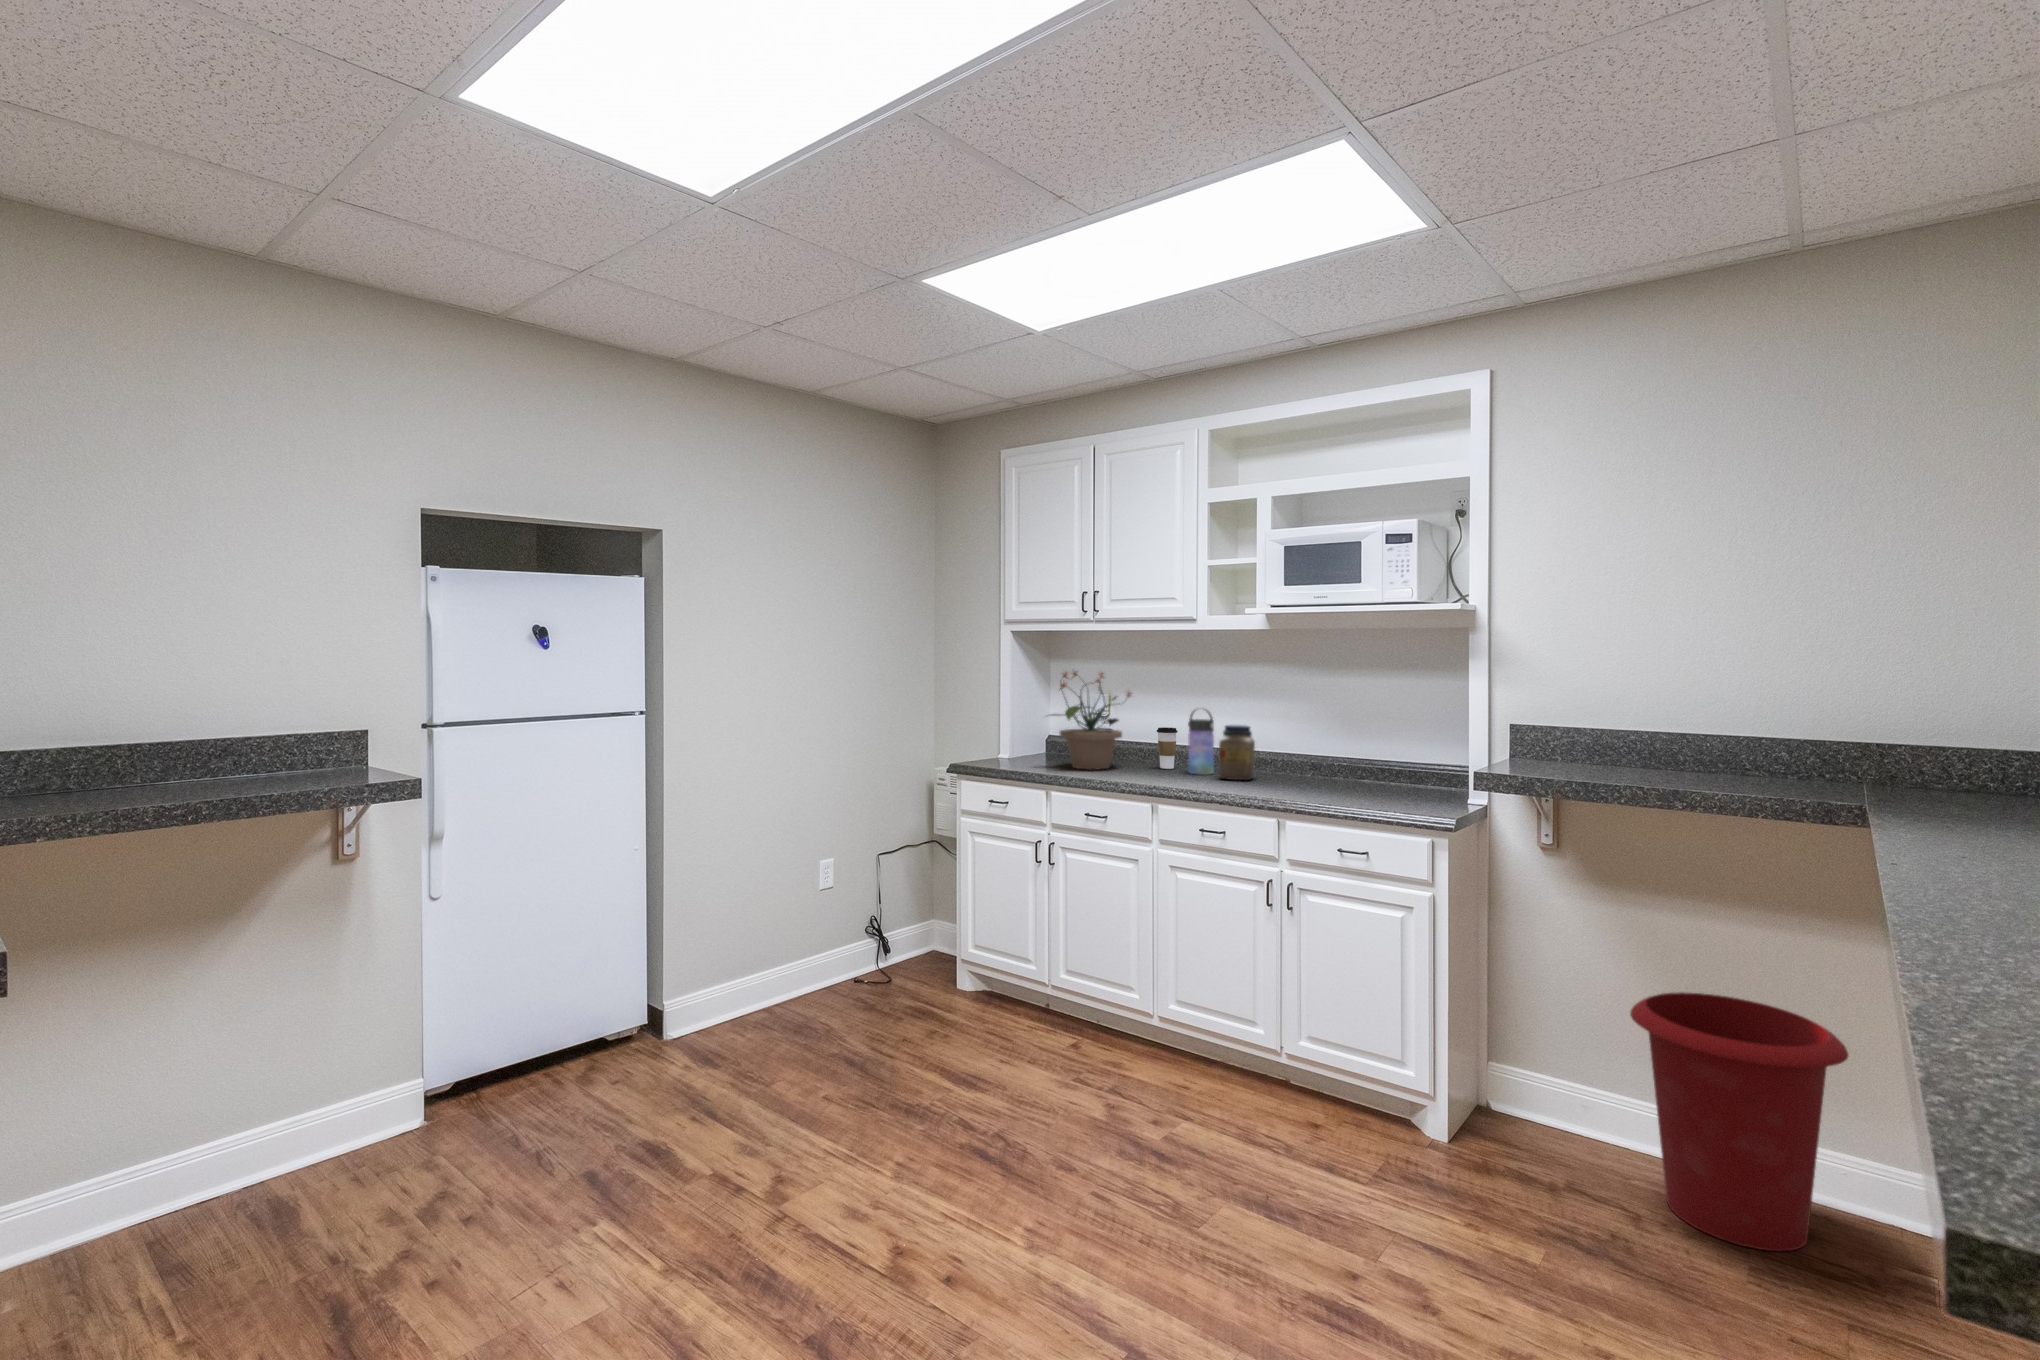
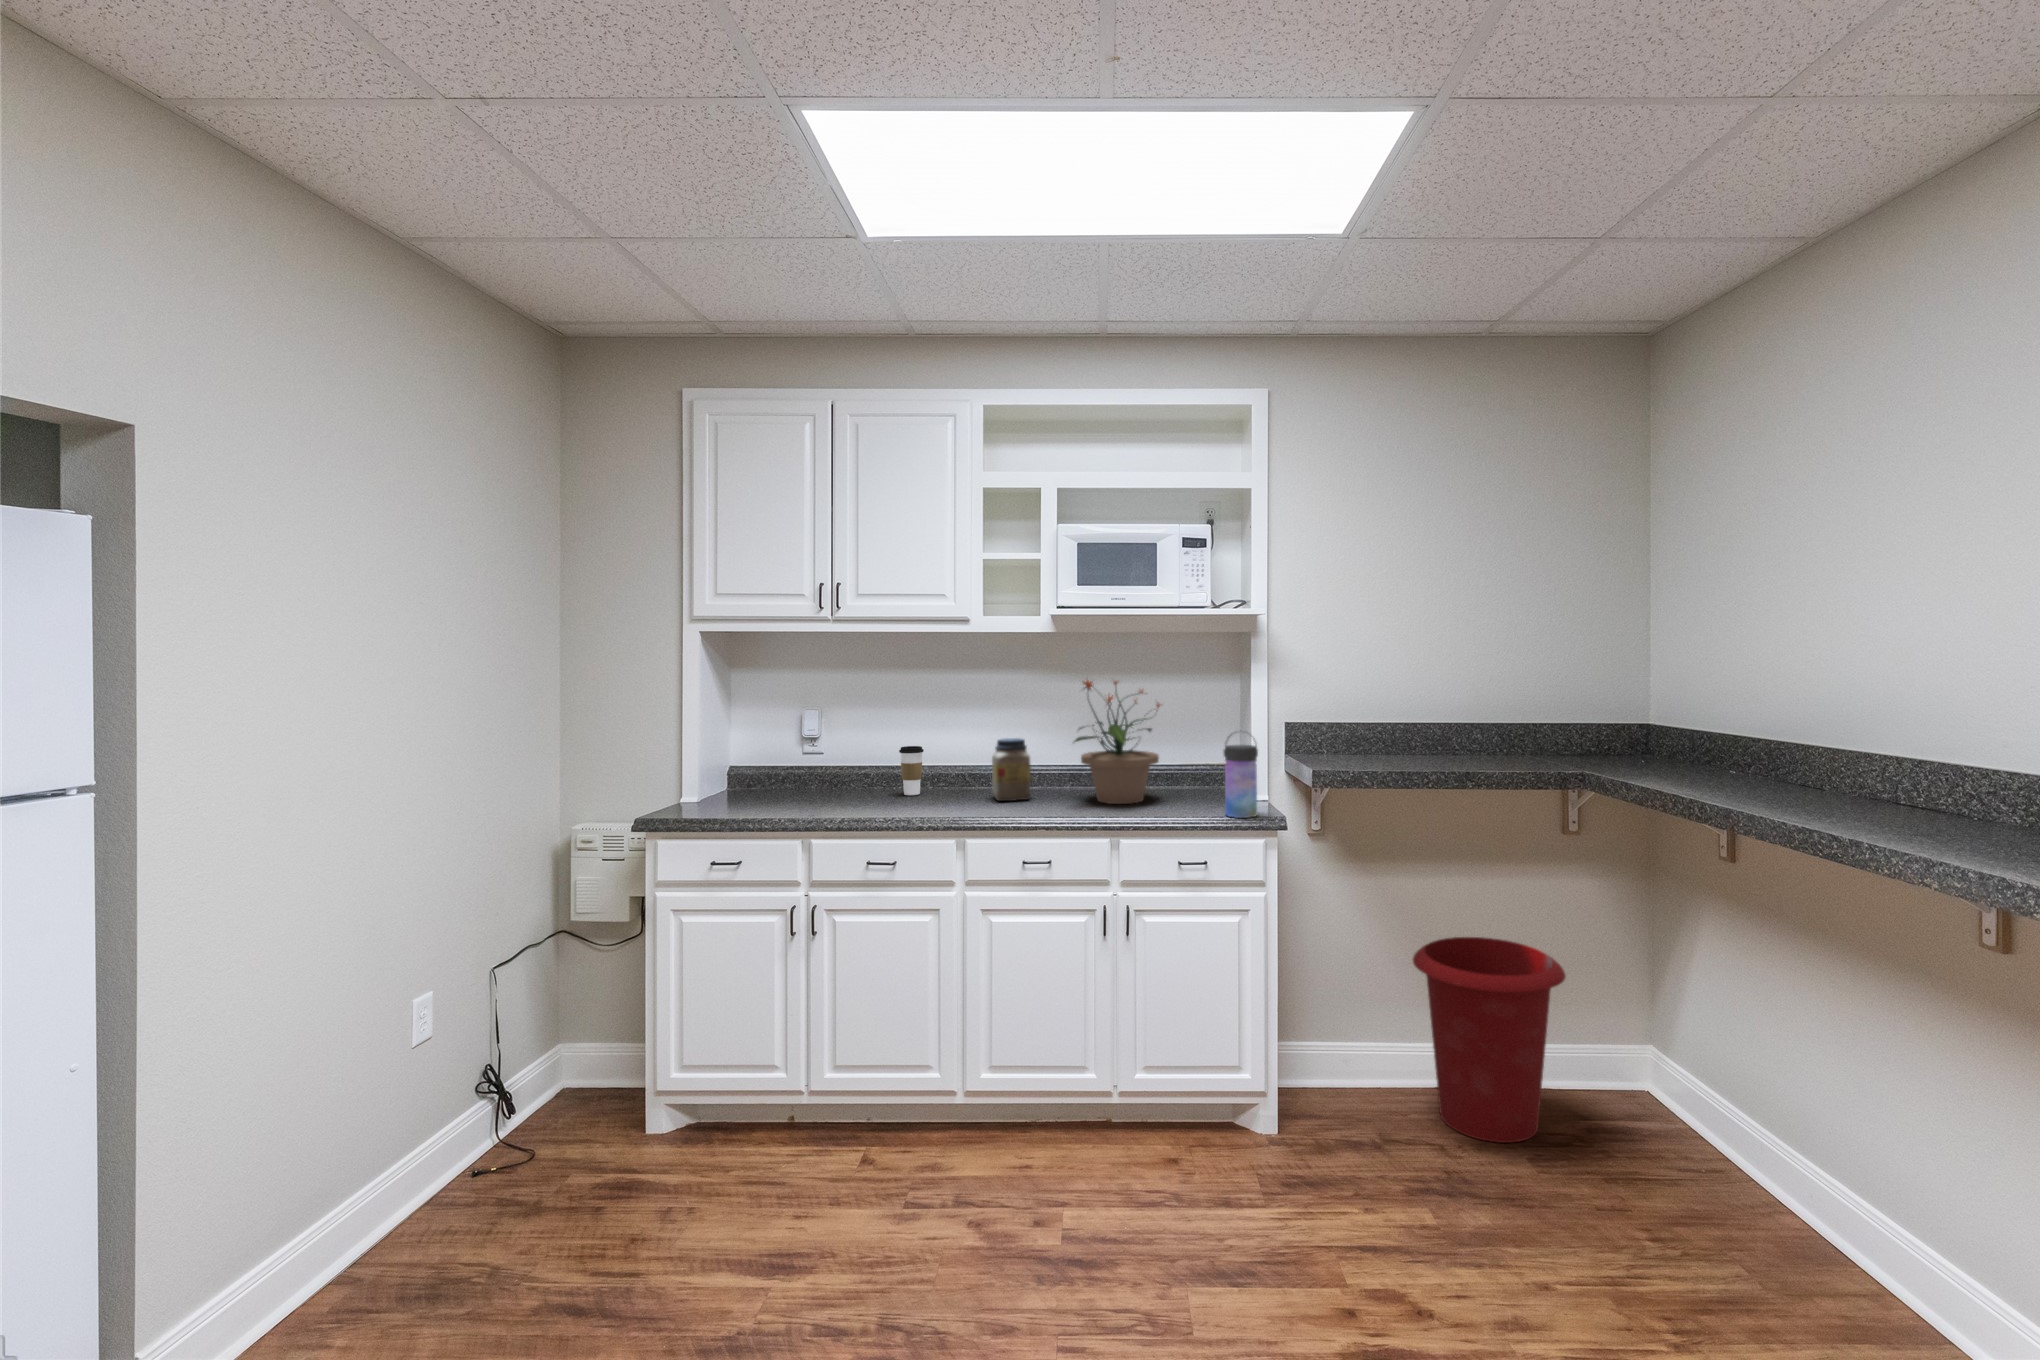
potted plant: present [1052,671,1132,770] -> present [1075,680,1162,804]
water bottle: present [1188,709,1214,774] -> present [1223,732,1258,818]

